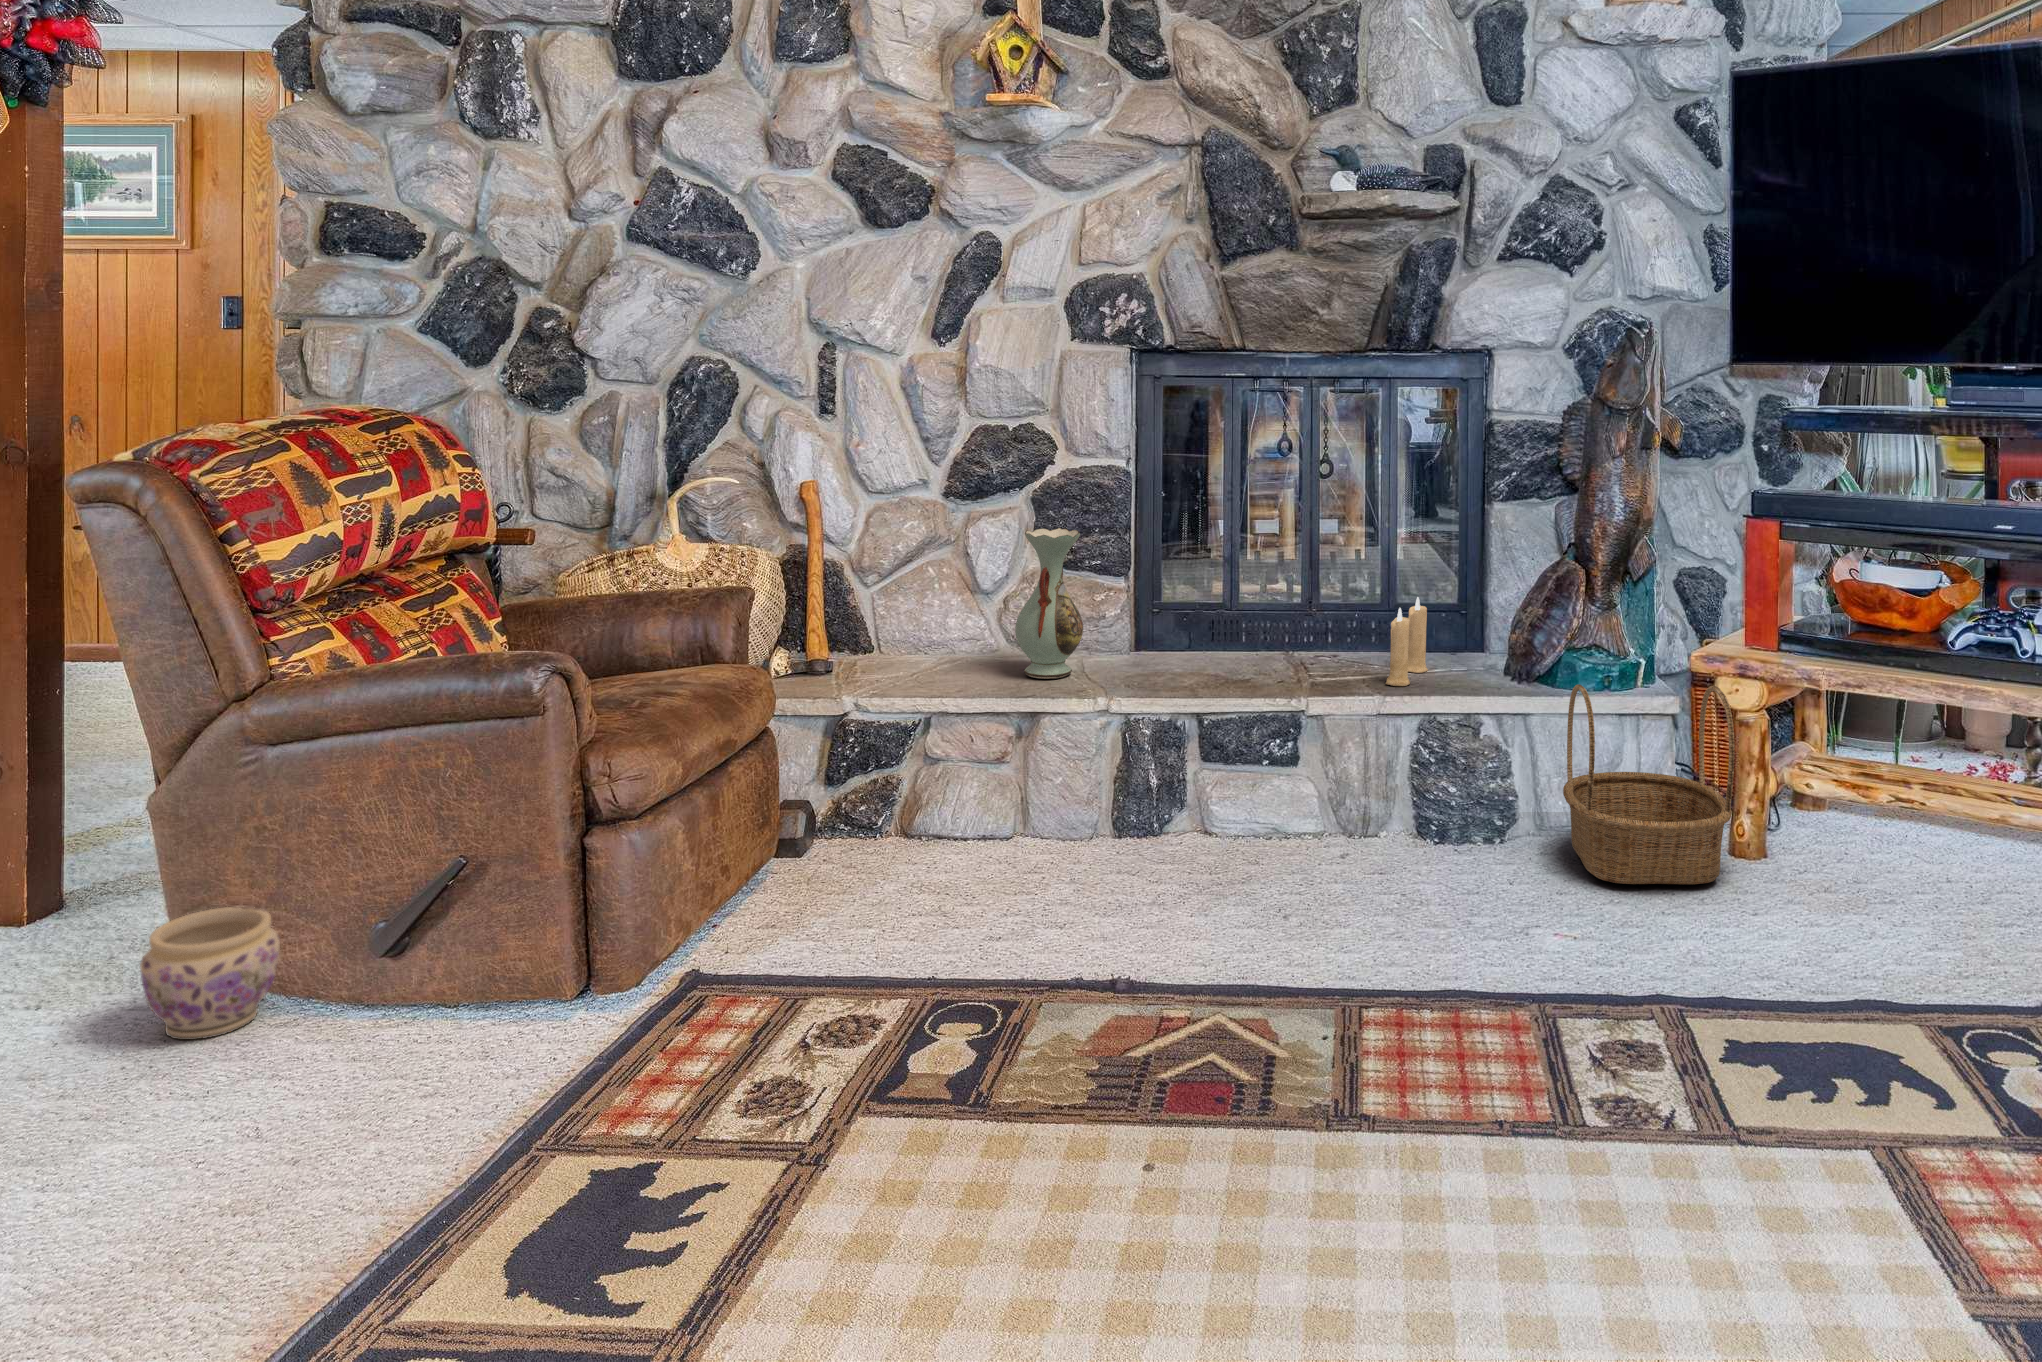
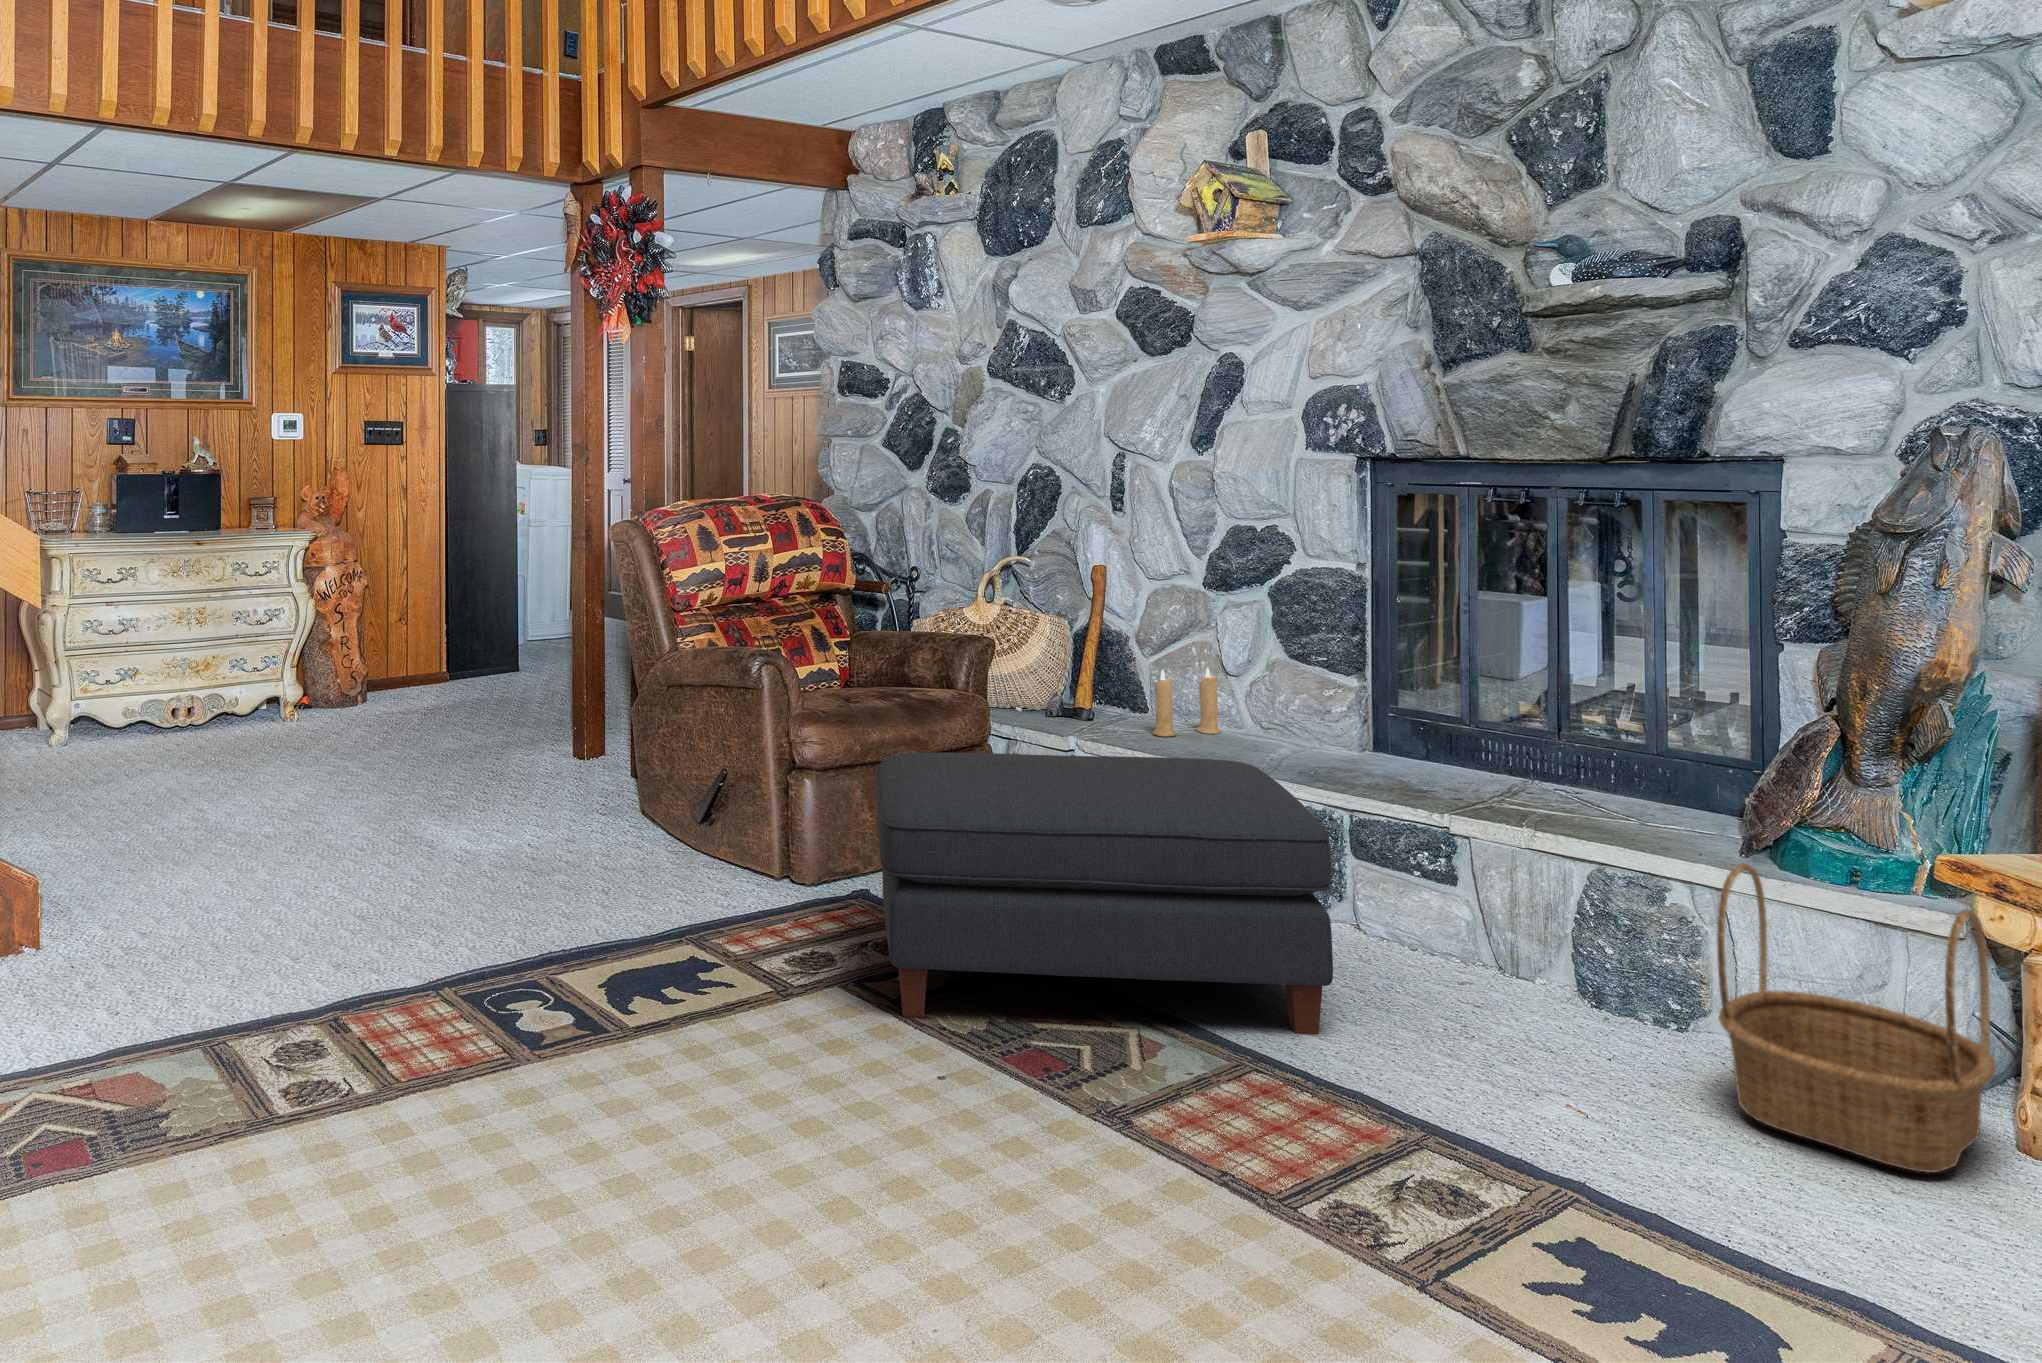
decorative vase: present [1015,528,1083,679] -> none [1216,619,1282,760]
candle: present [1386,597,1428,686] -> present [1152,667,1220,737]
ottoman: none [798,683,1327,1080] -> present [876,753,1333,1035]
planter: present [140,907,280,1040] -> none [581,780,651,854]

